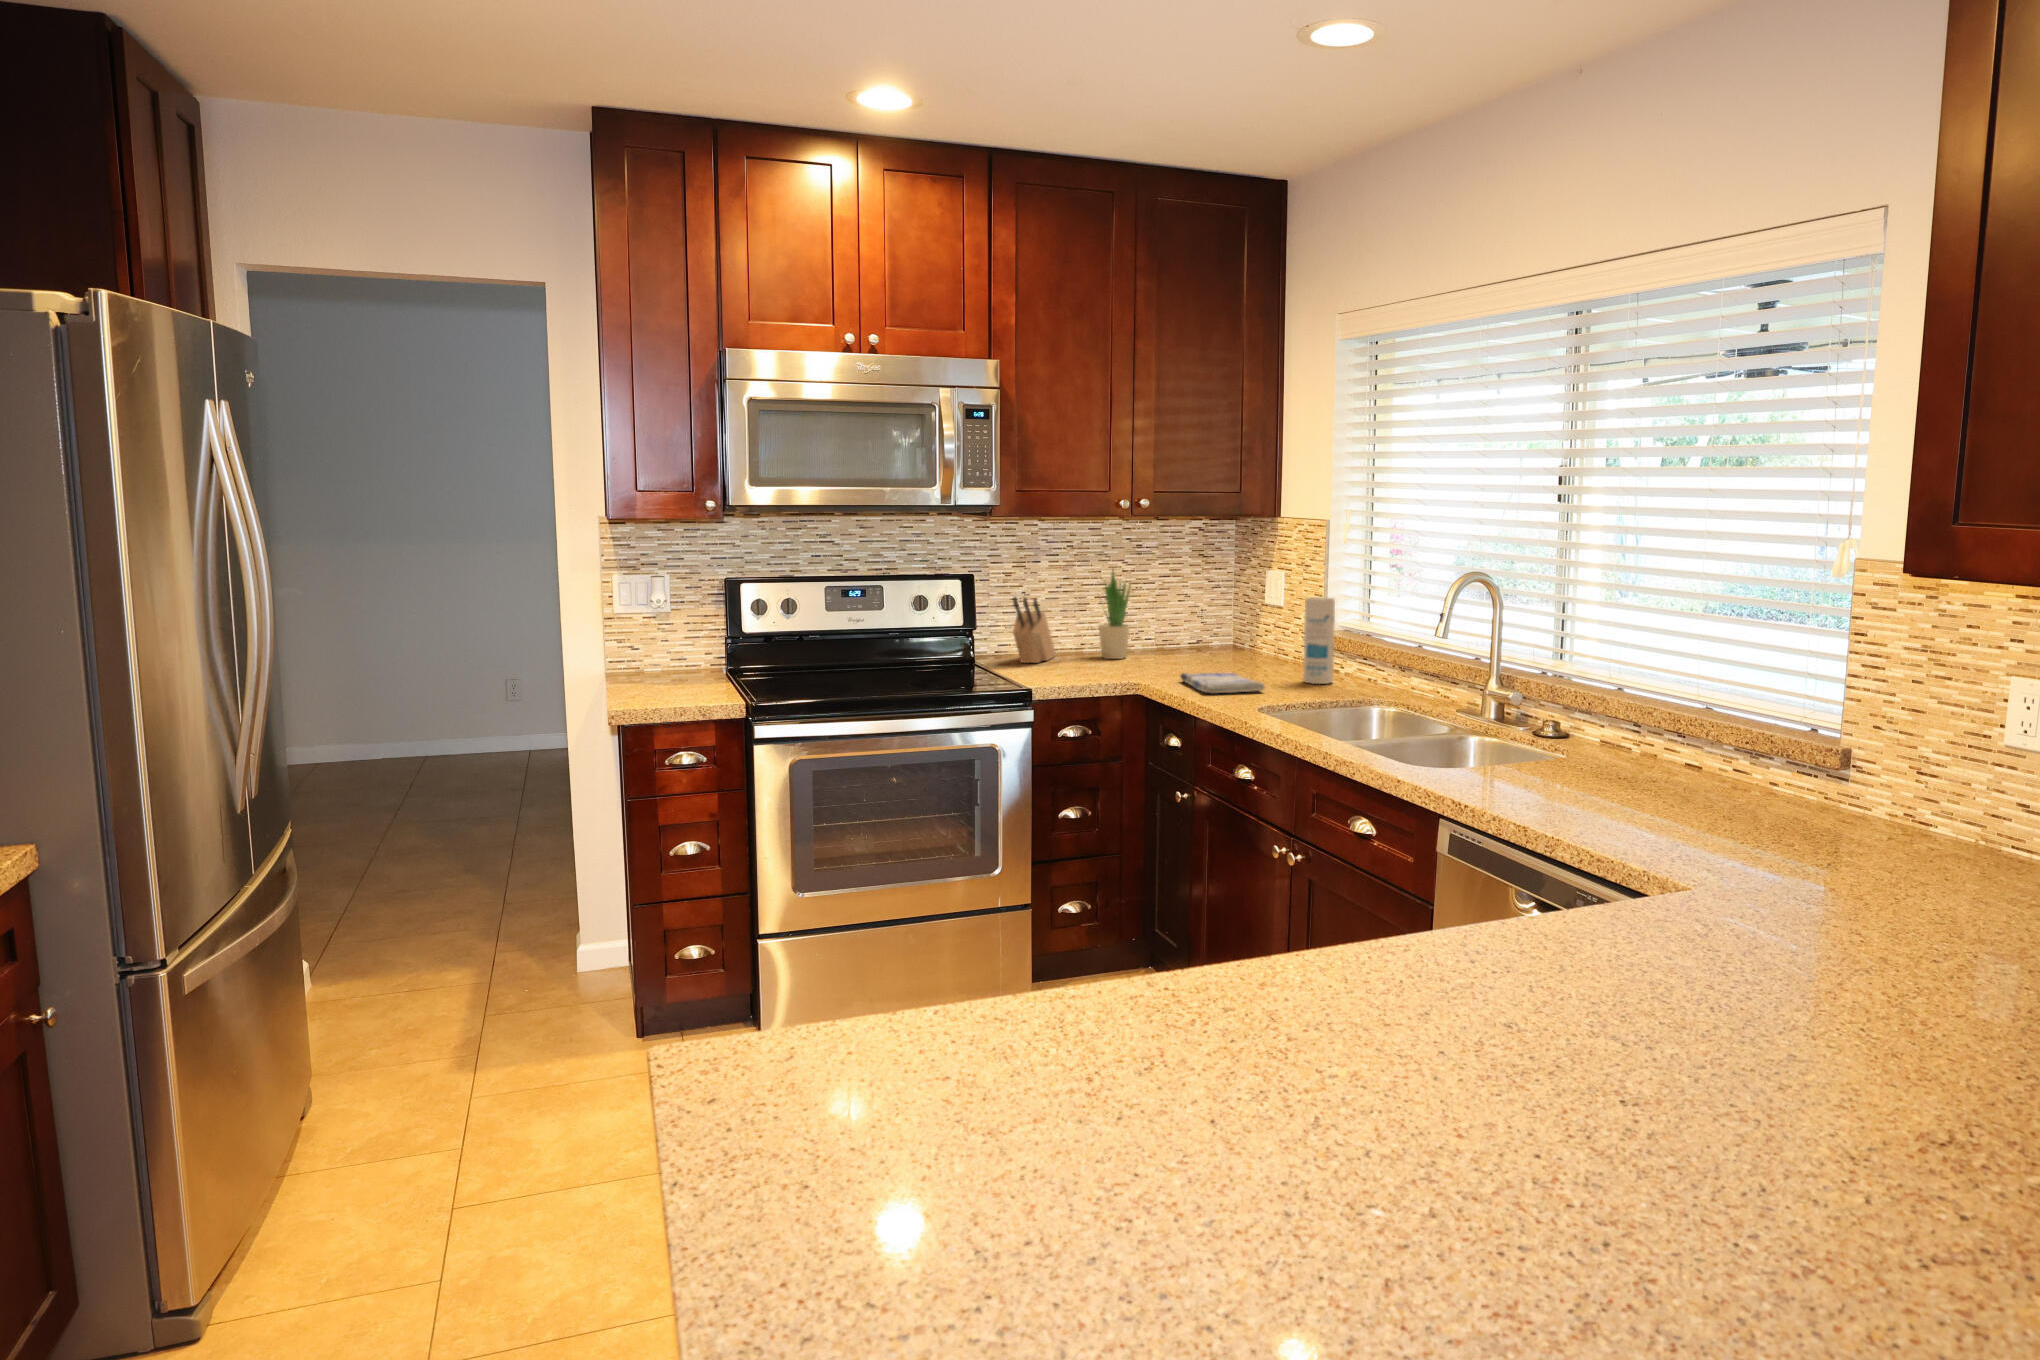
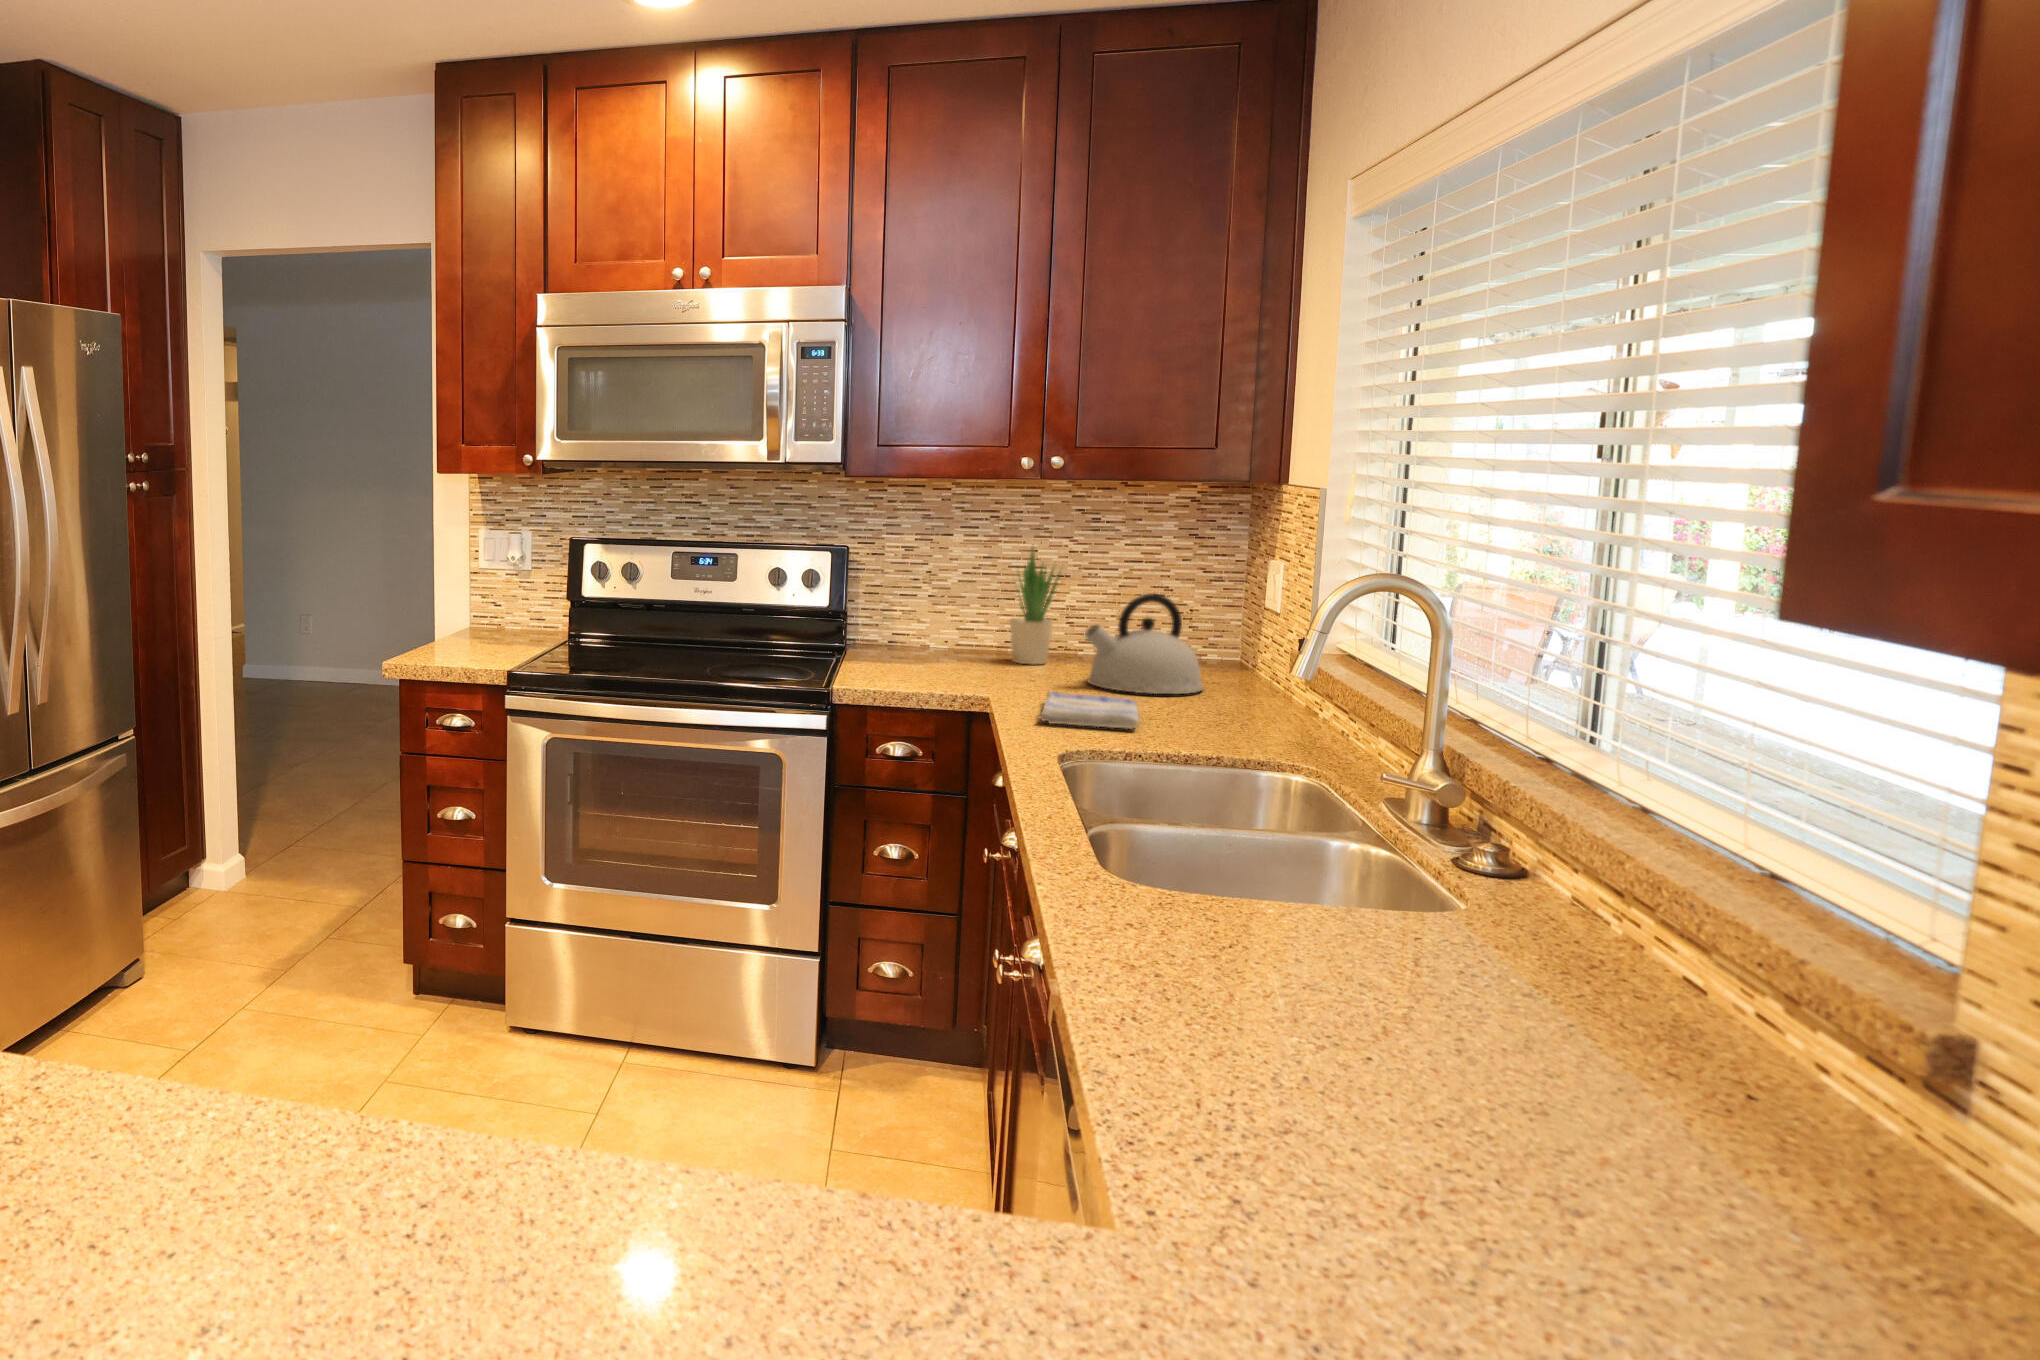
knife block: present [1013,597,1056,663] -> none [883,575,960,660]
canister: present [1303,597,1335,684] -> none [1235,600,1294,730]
kettle: none [1174,599,1250,670] -> present [1085,593,1203,694]

